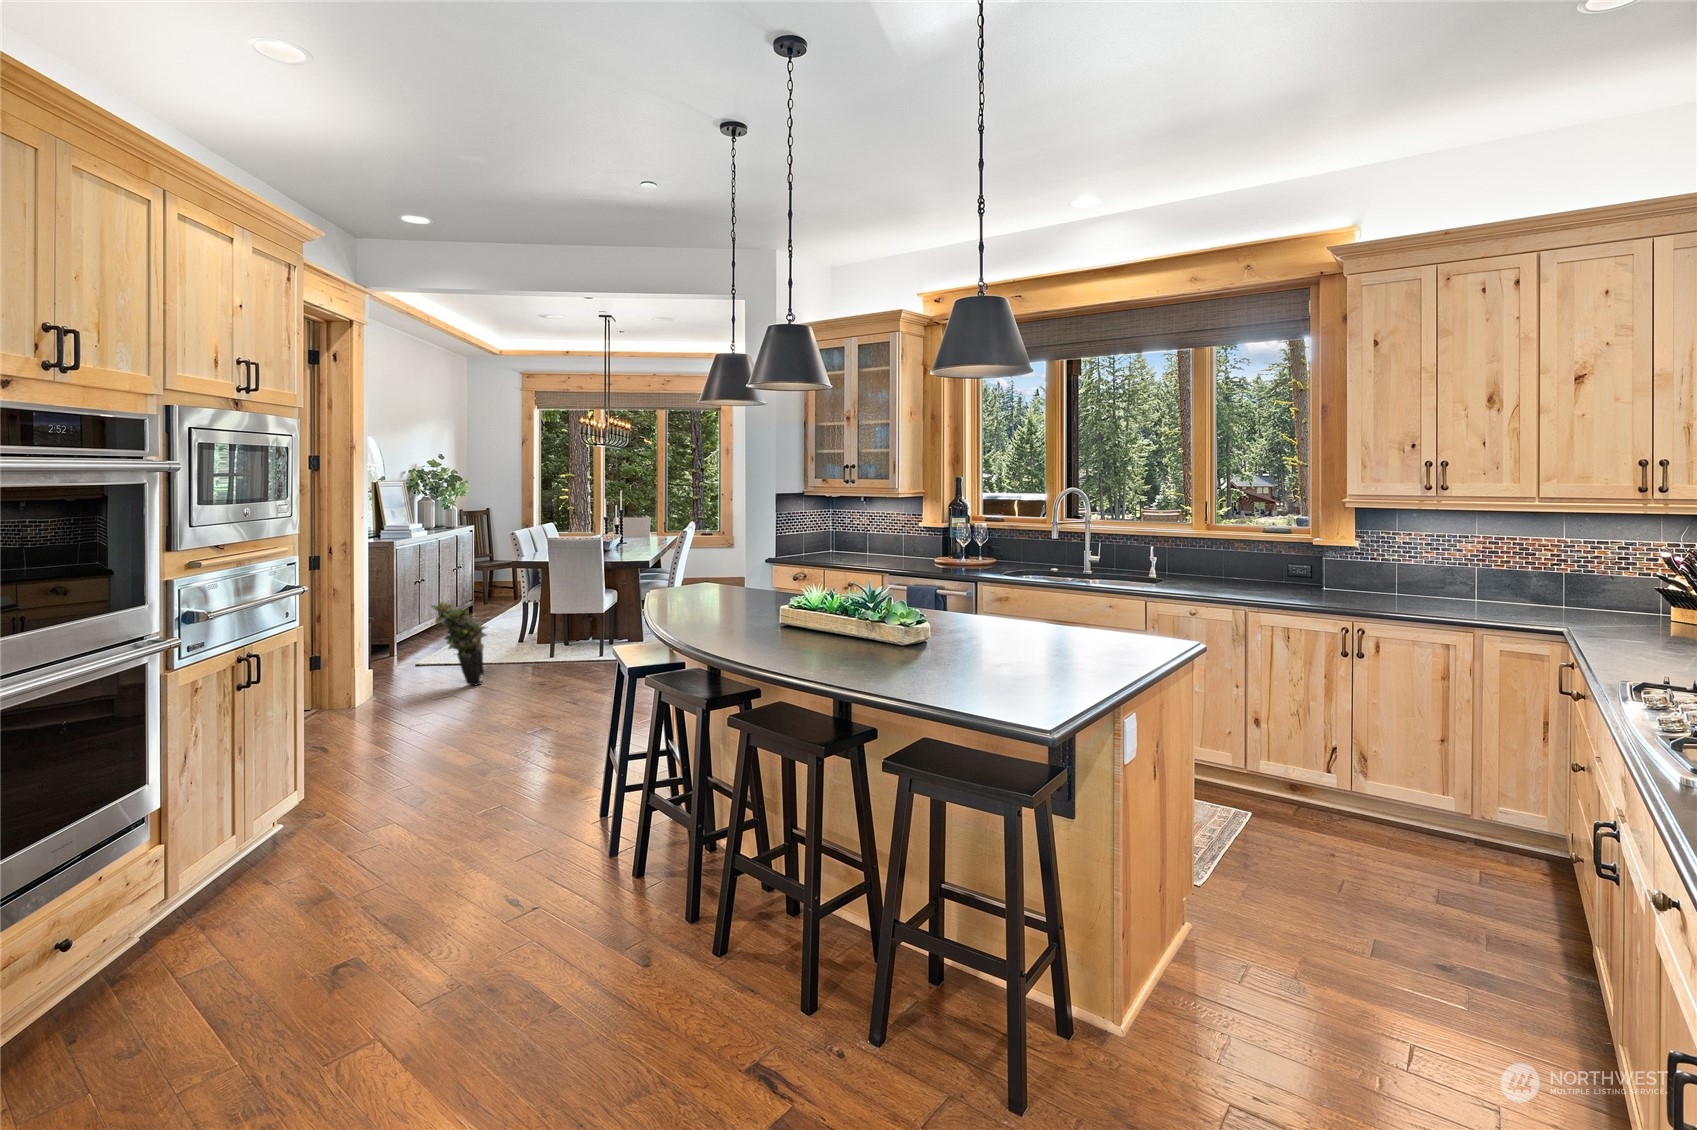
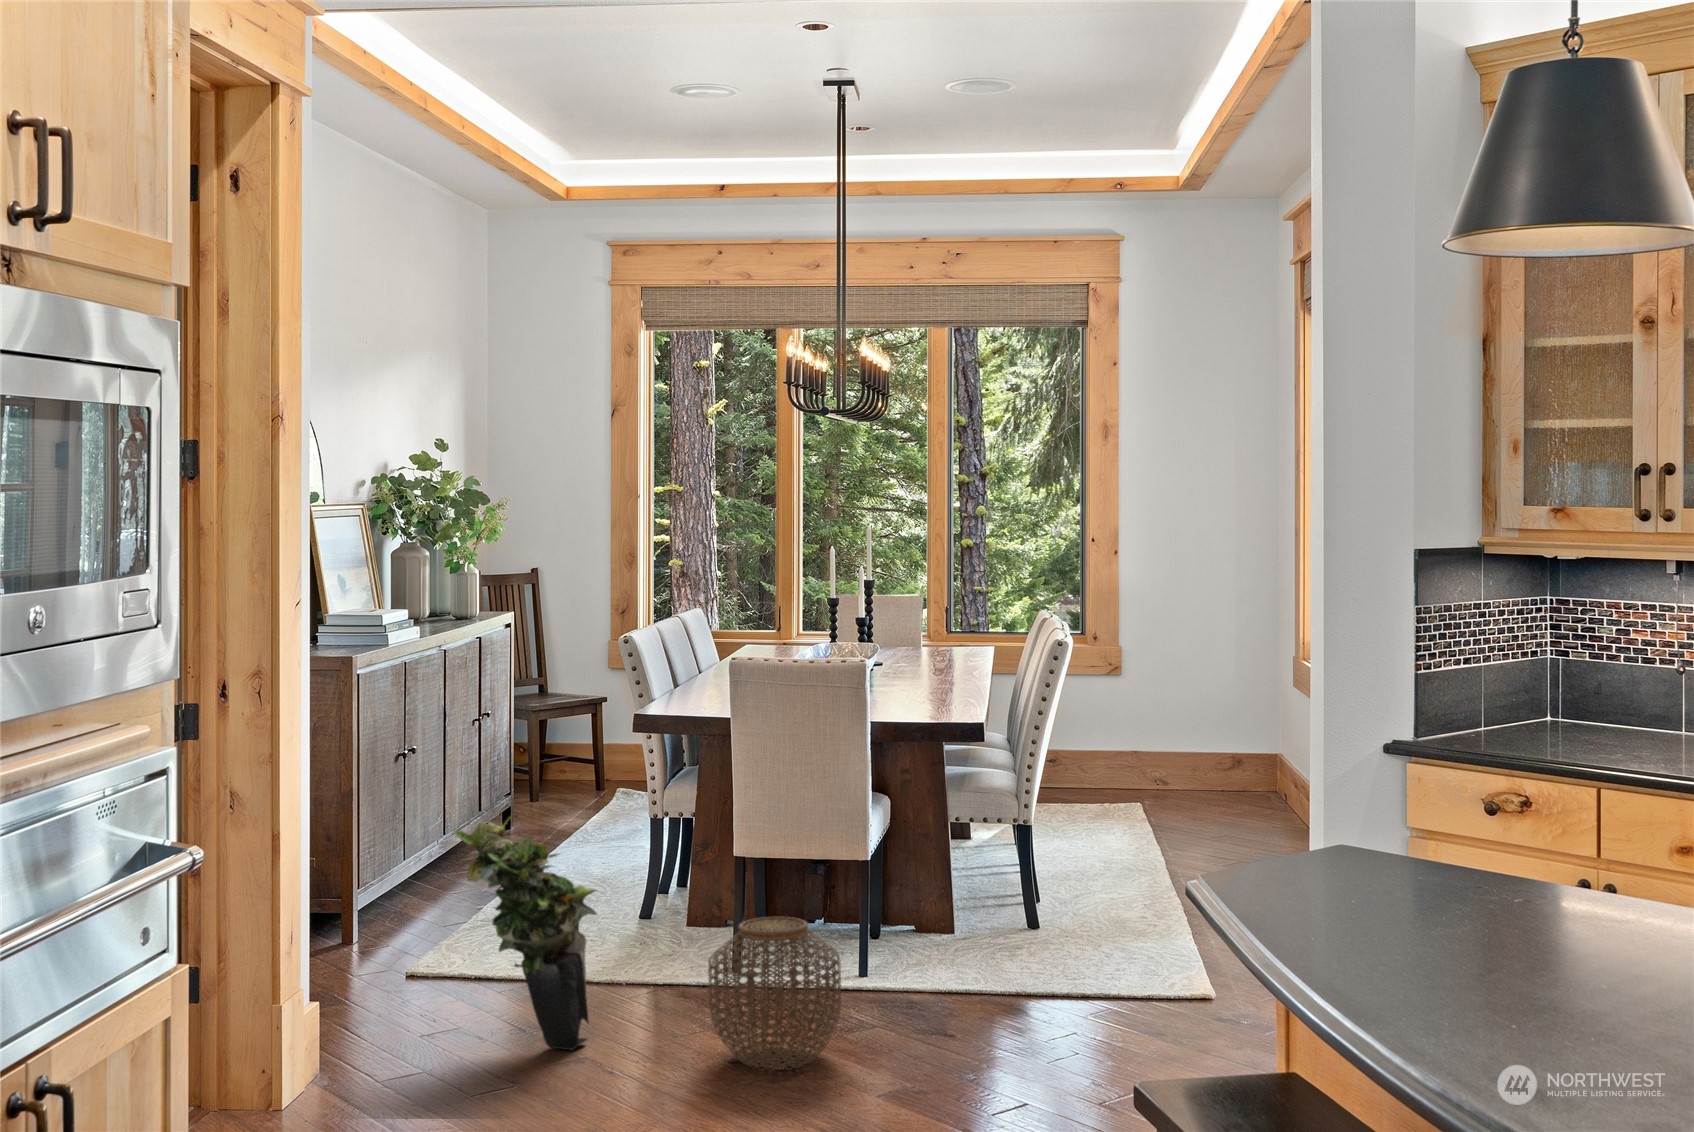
woven basket: none [528,636,579,689] -> present [708,917,841,1070]

